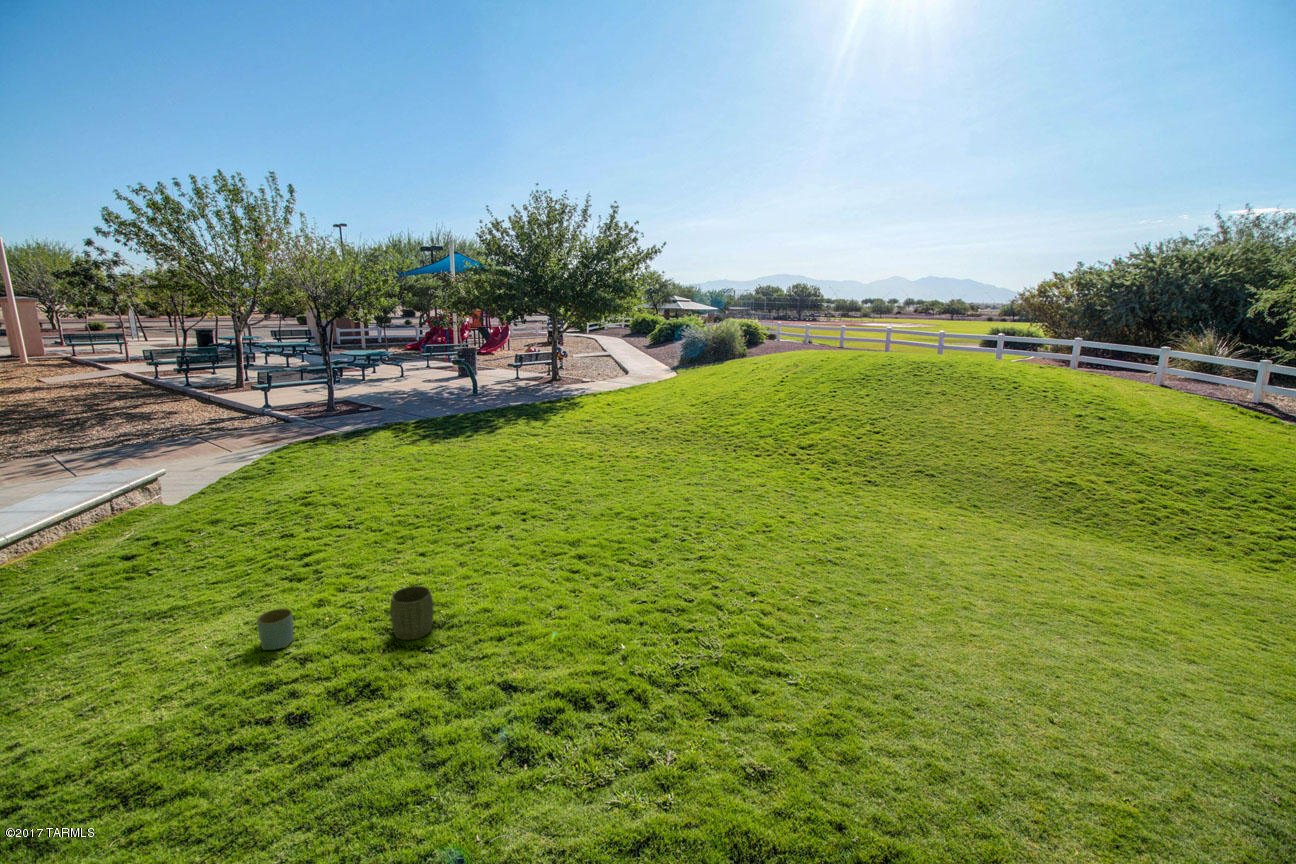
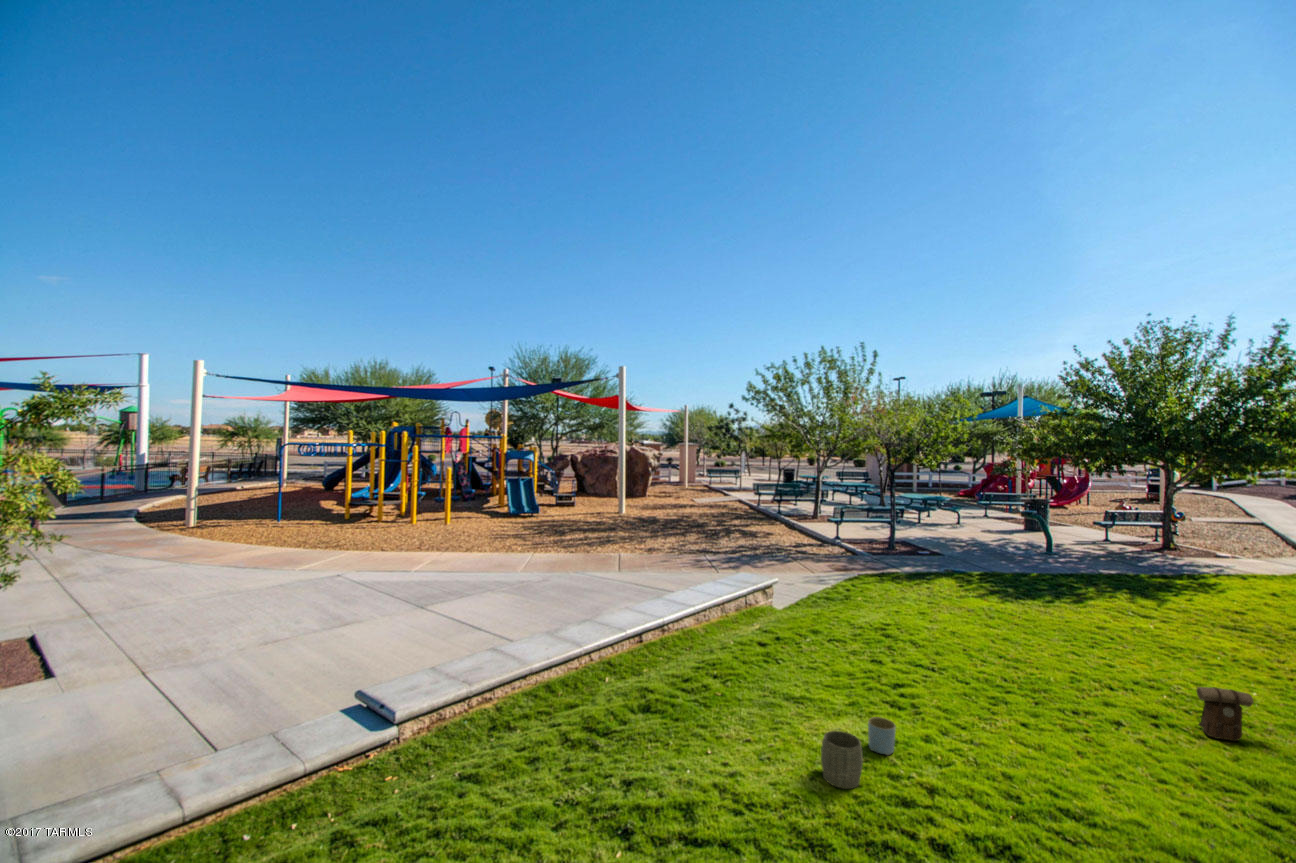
backpack: none [559,480,591,519] -> present [1197,687,1254,741]
woven basket: present [390,586,434,640] -> present [821,731,863,789]

